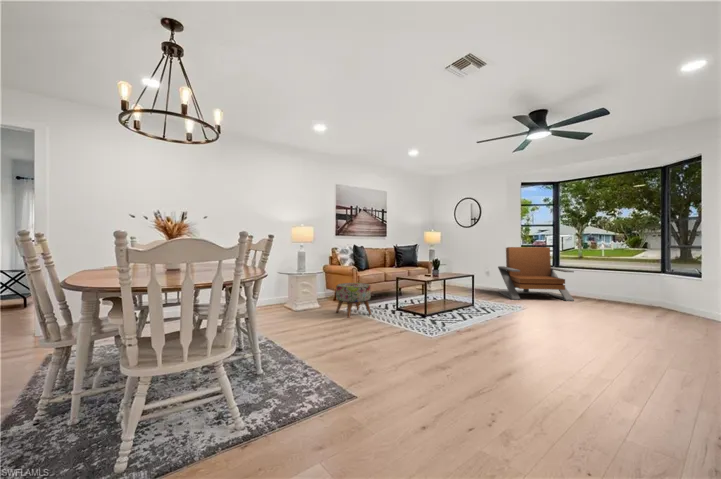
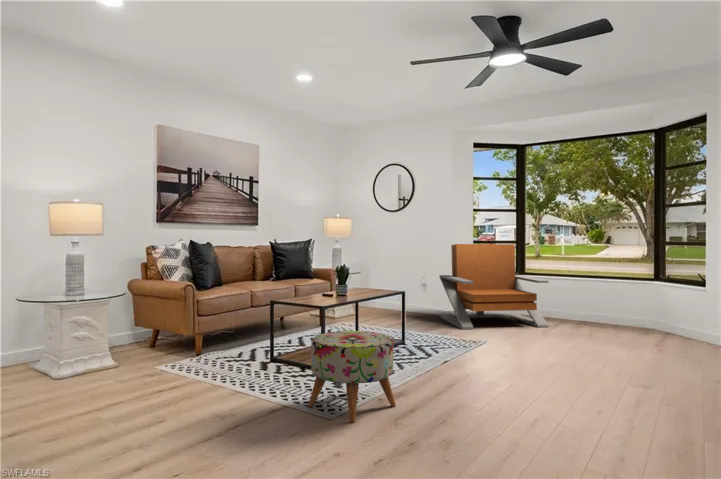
ottoman: present [336,283,371,317] -> present [308,331,396,423]

